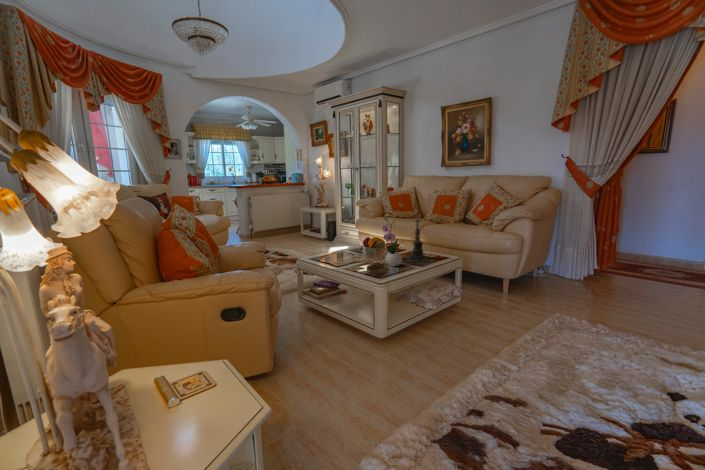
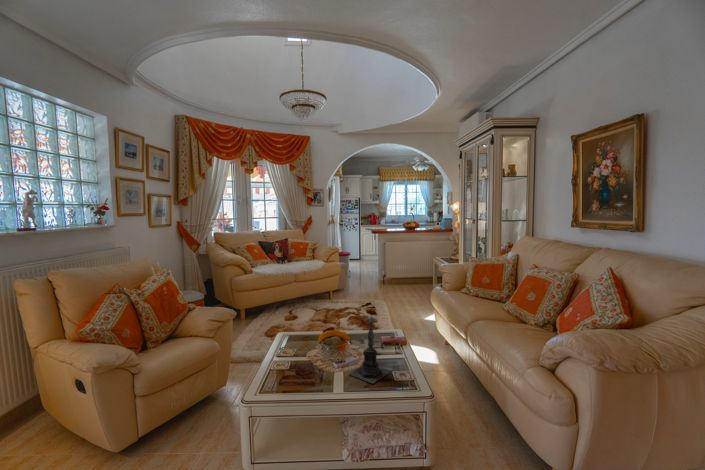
flower arrangement: present [382,217,402,266] -> none [309,308,334,376]

